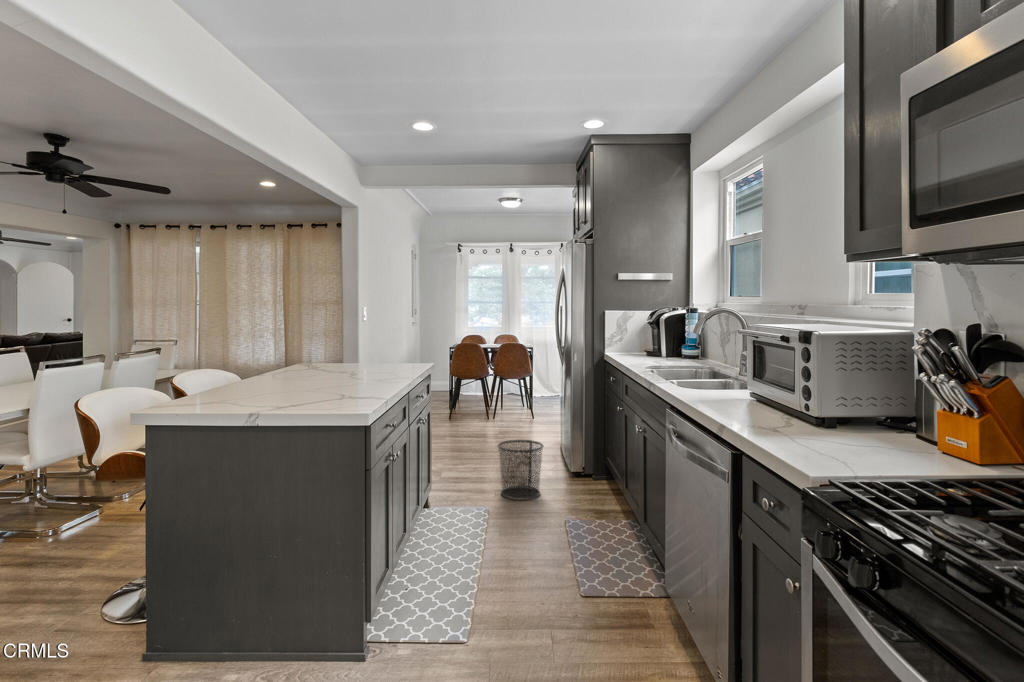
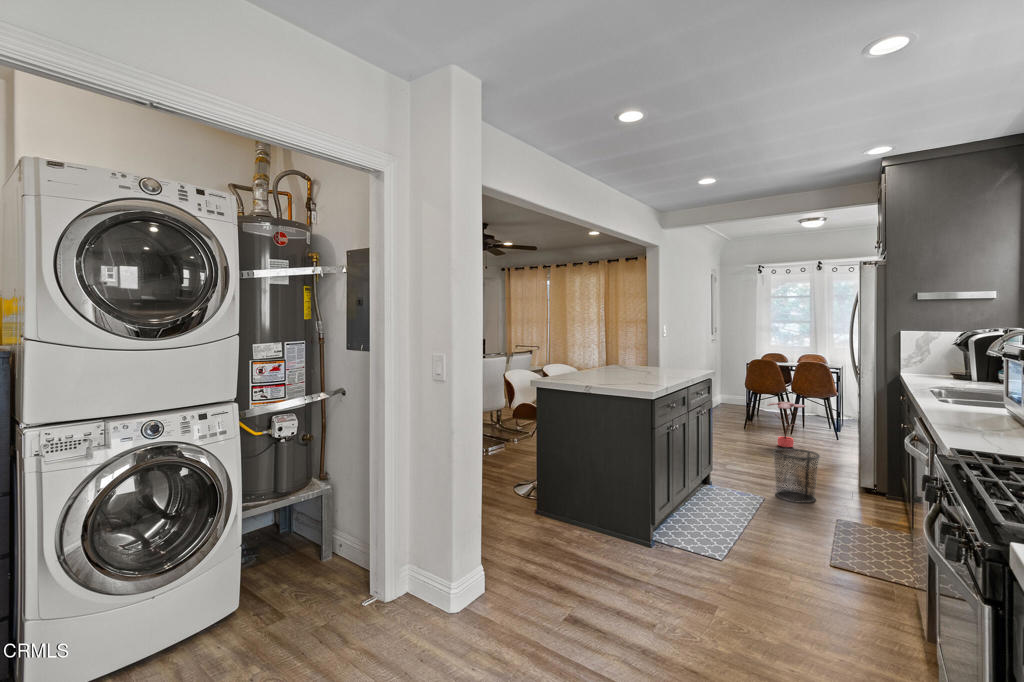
potted plant: none [476,388,513,436] -> present [768,402,805,447]

